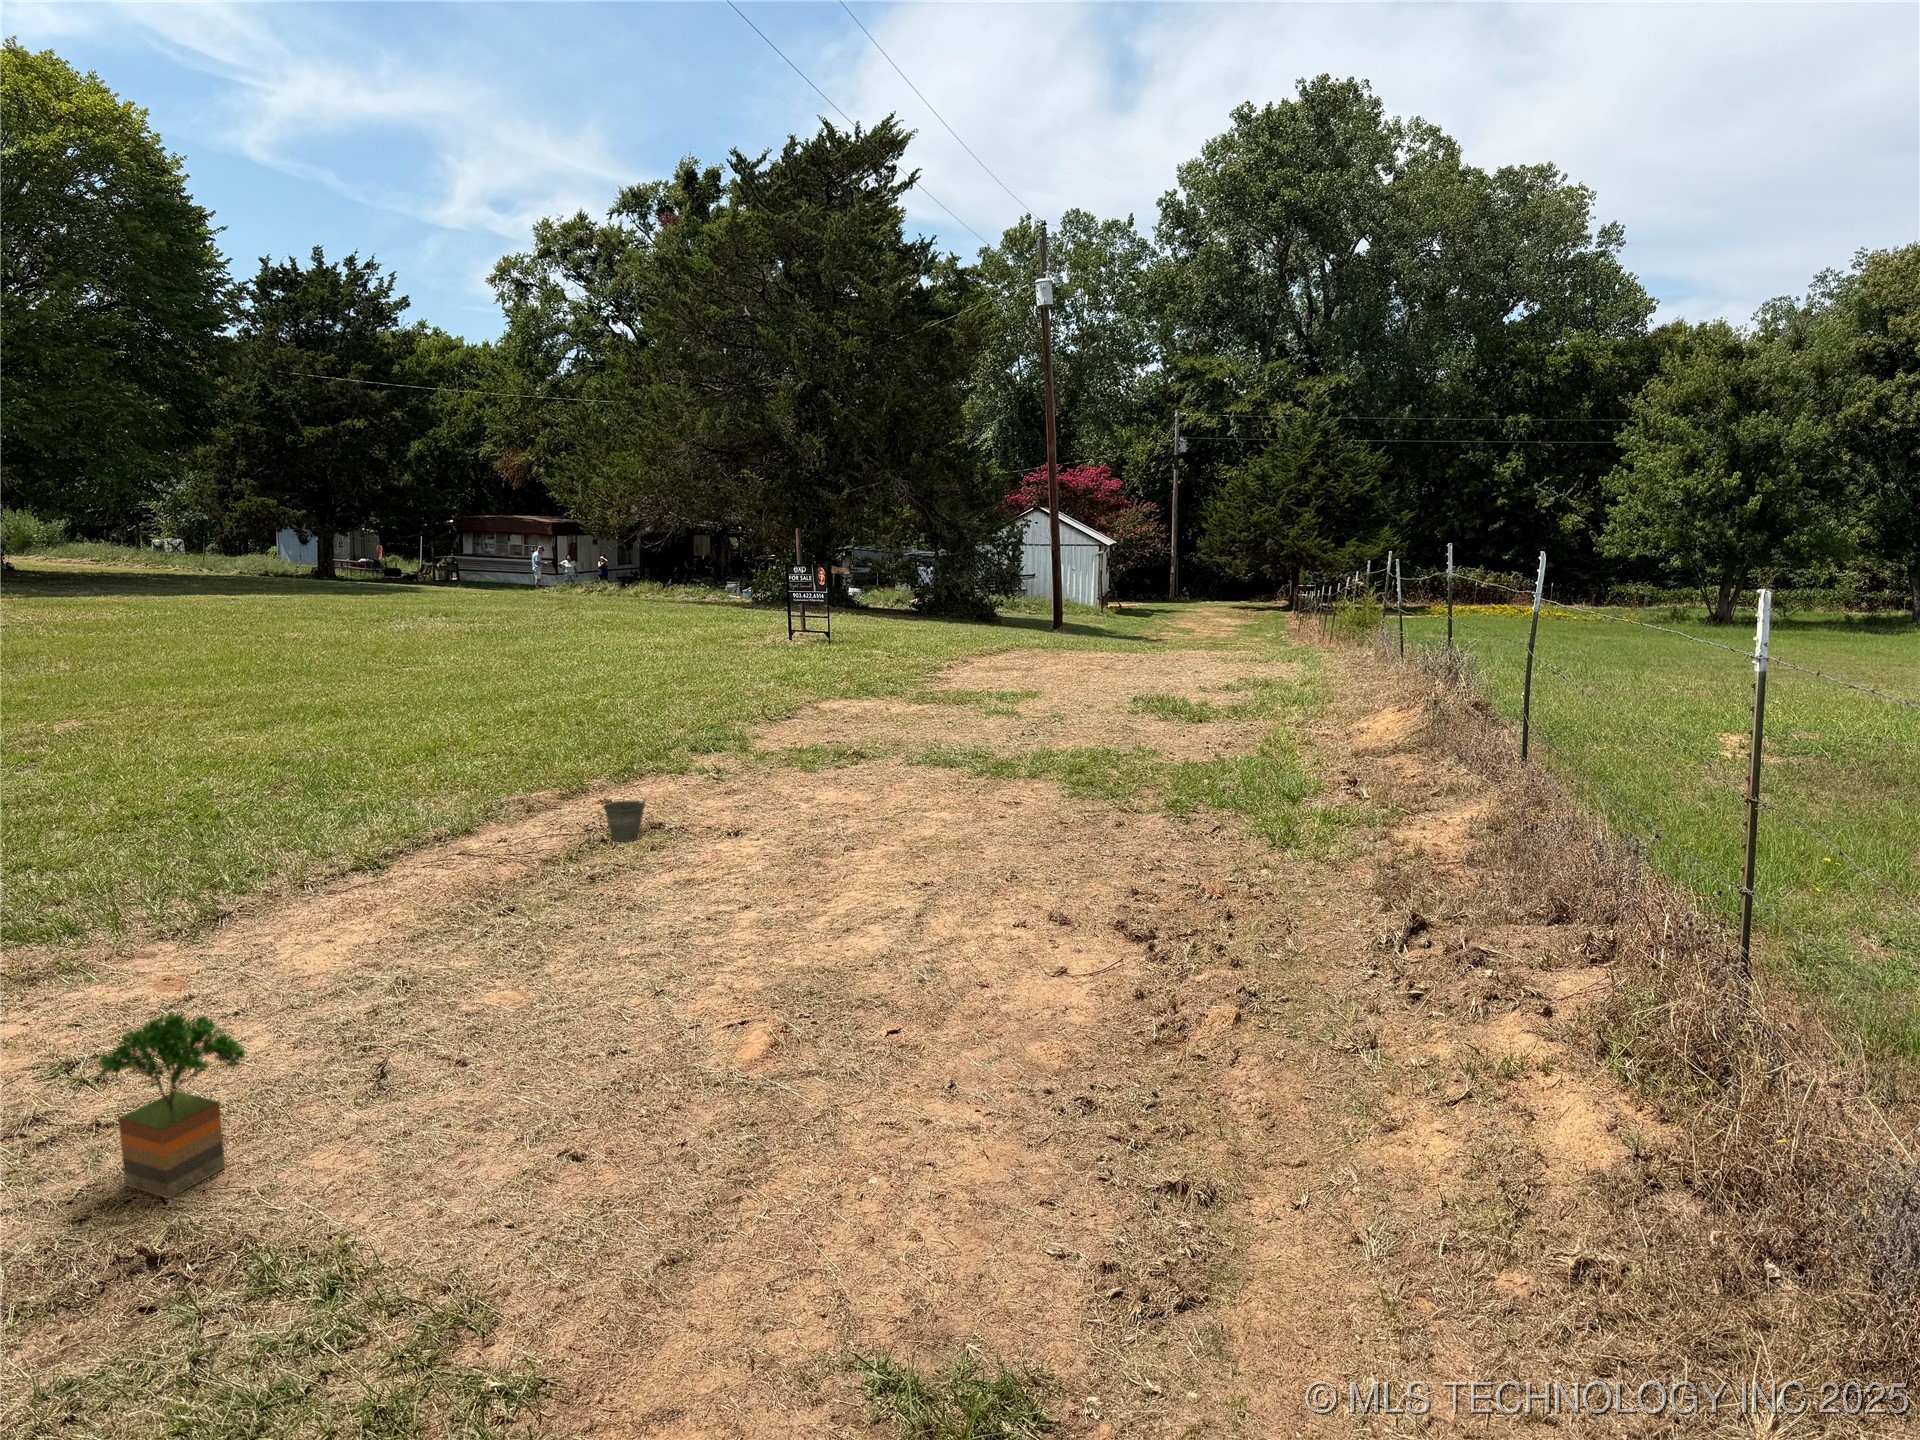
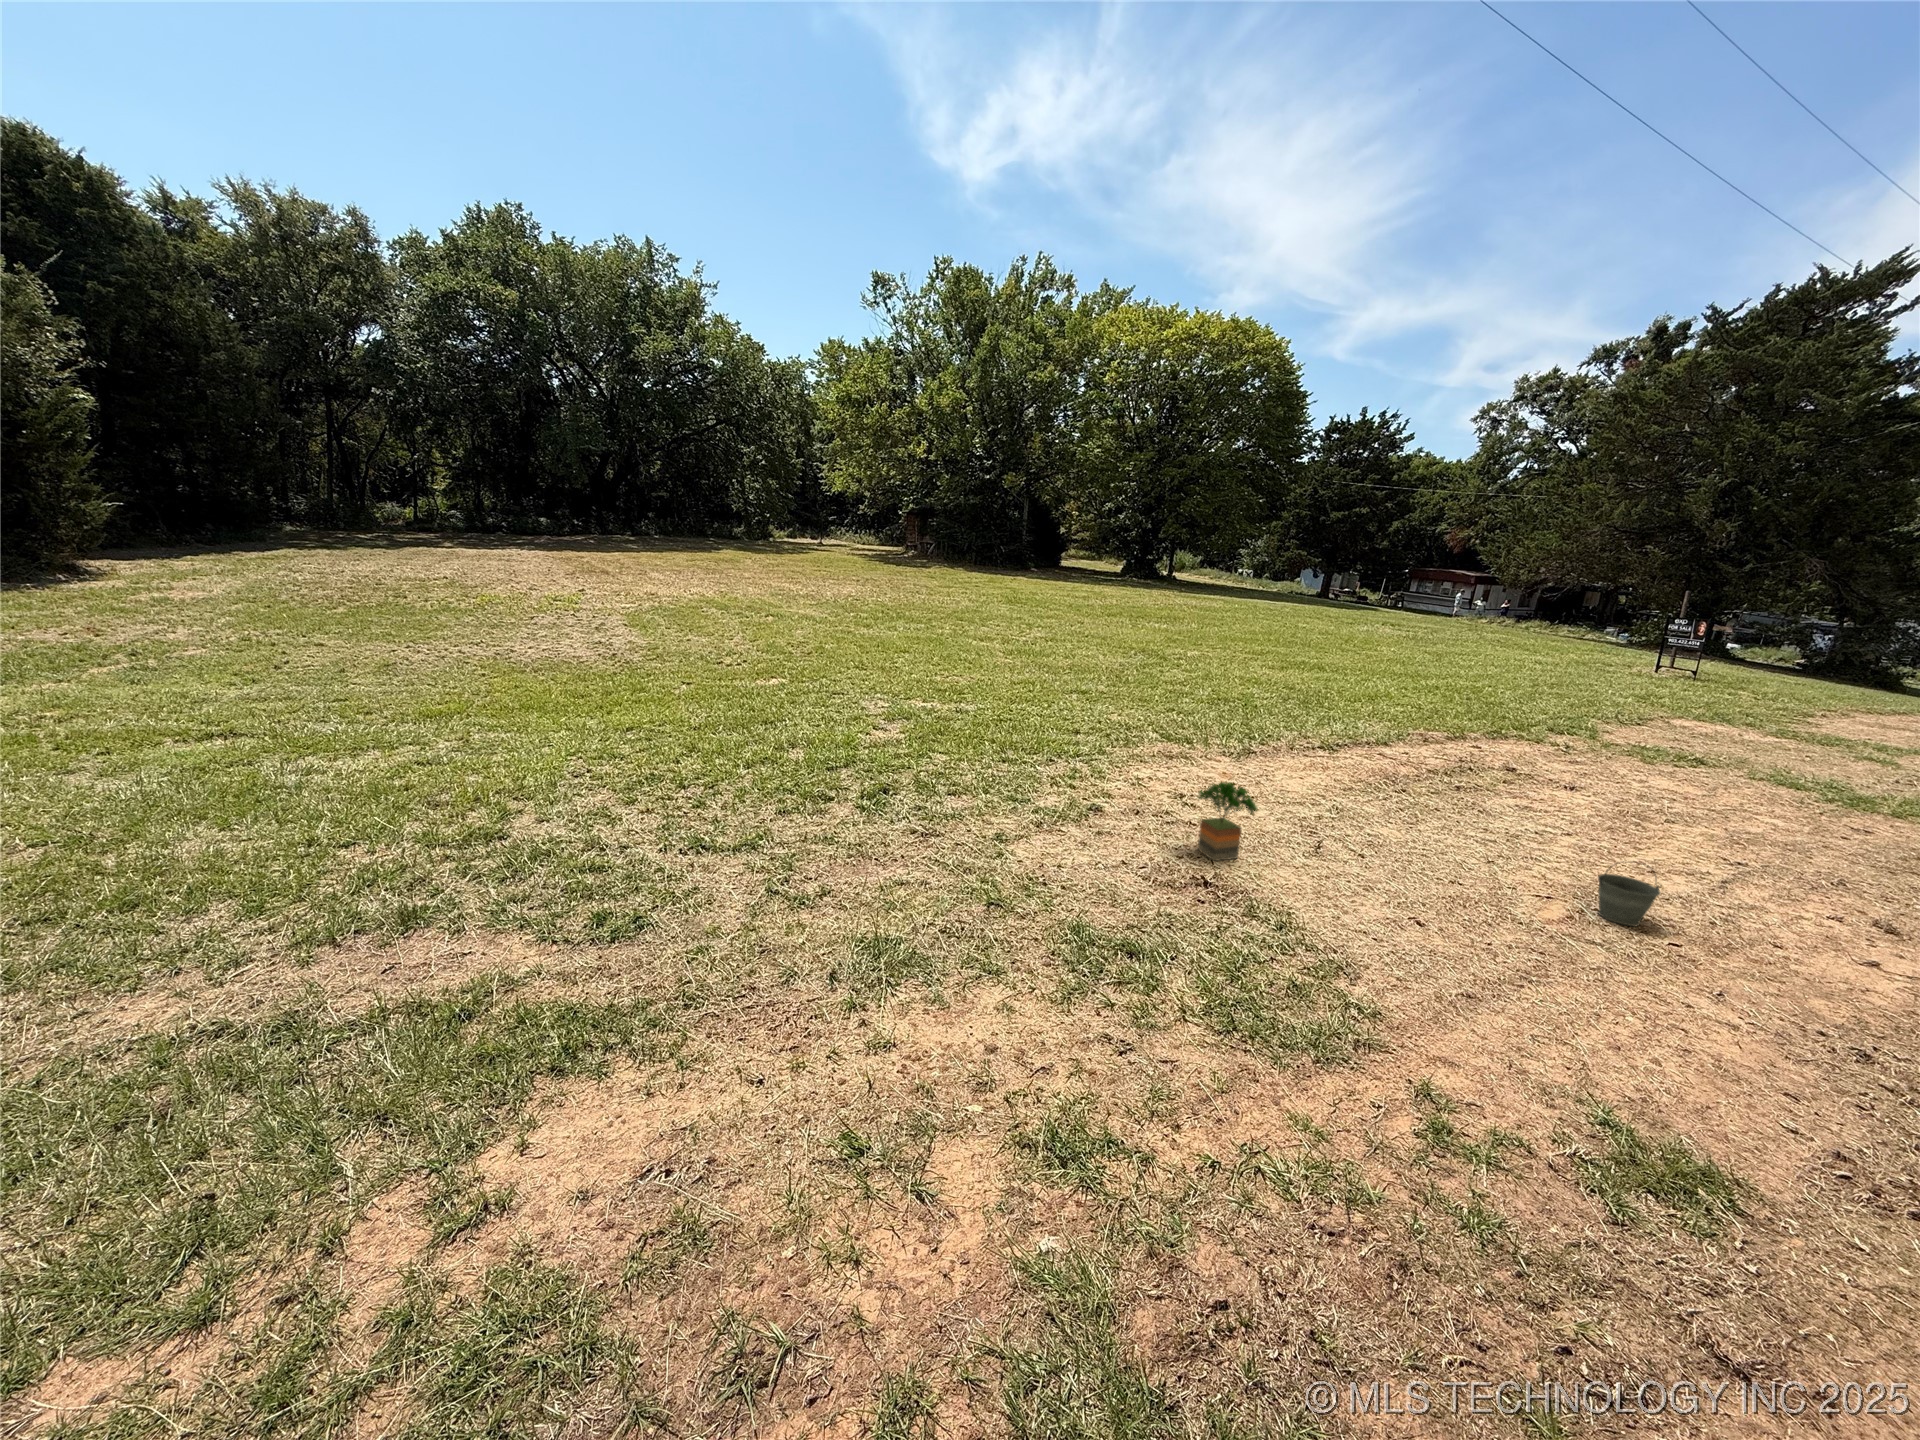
bucket: present [603,800,645,842] -> present [1598,862,1661,926]

